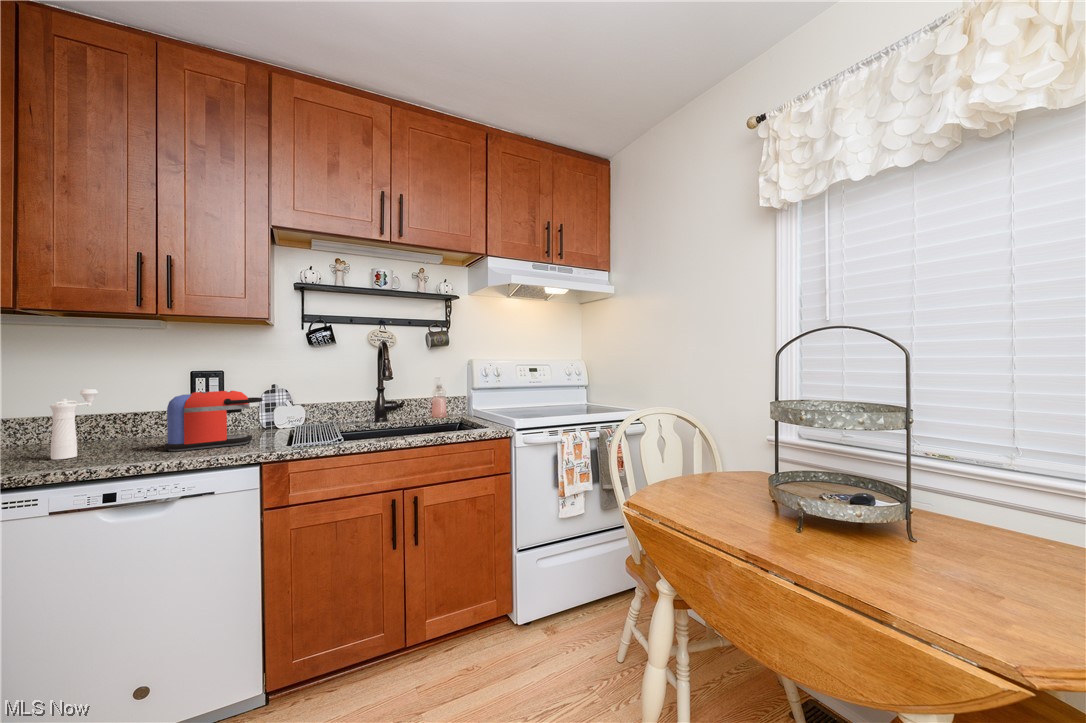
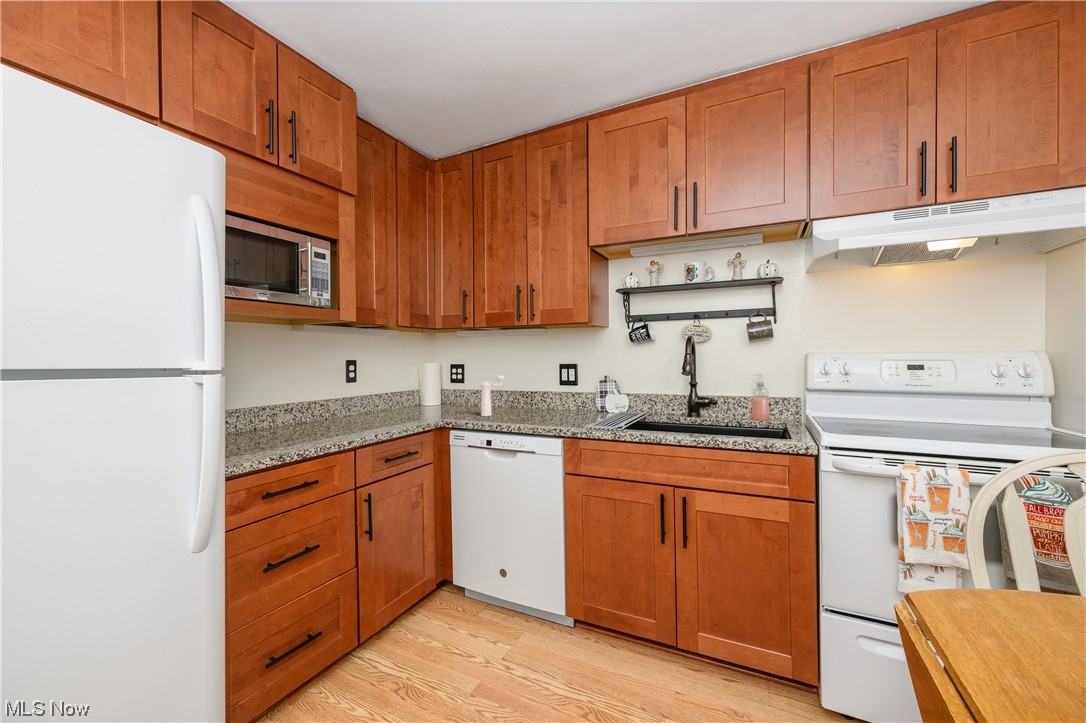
coffee maker: present [165,391,263,451] -> none [525,380,581,421]

